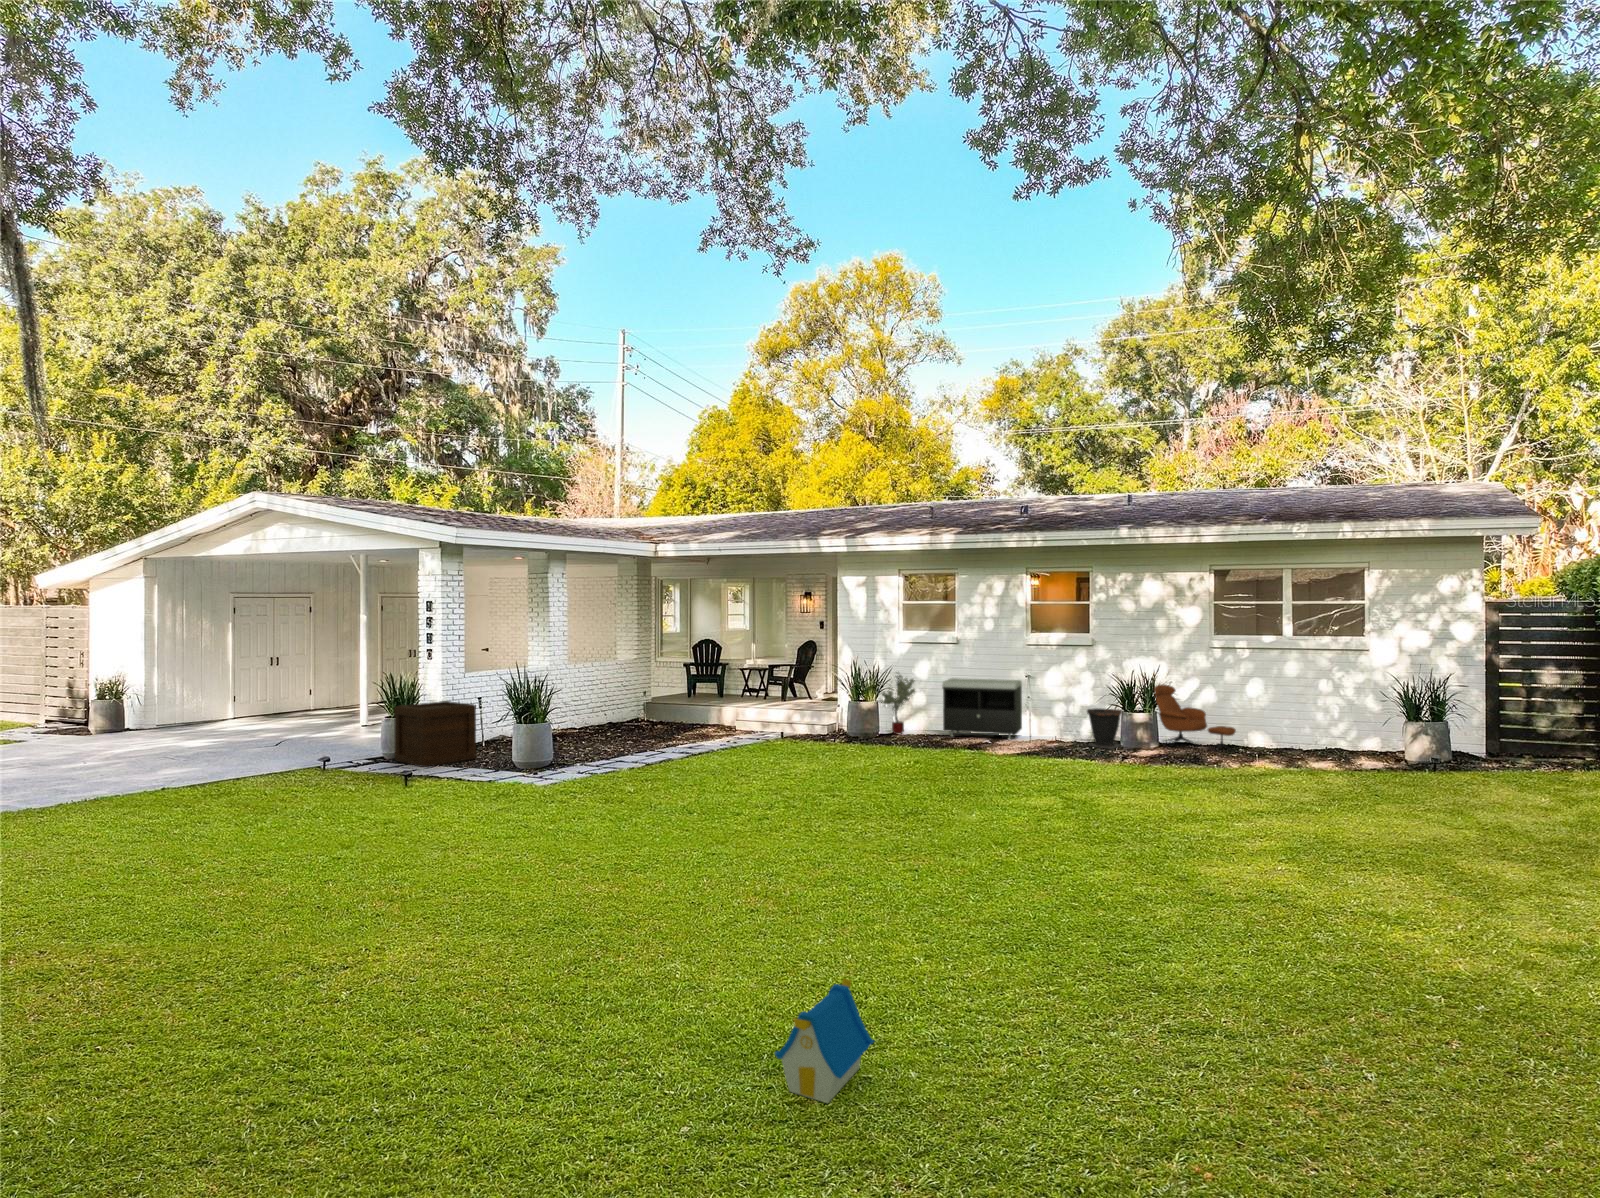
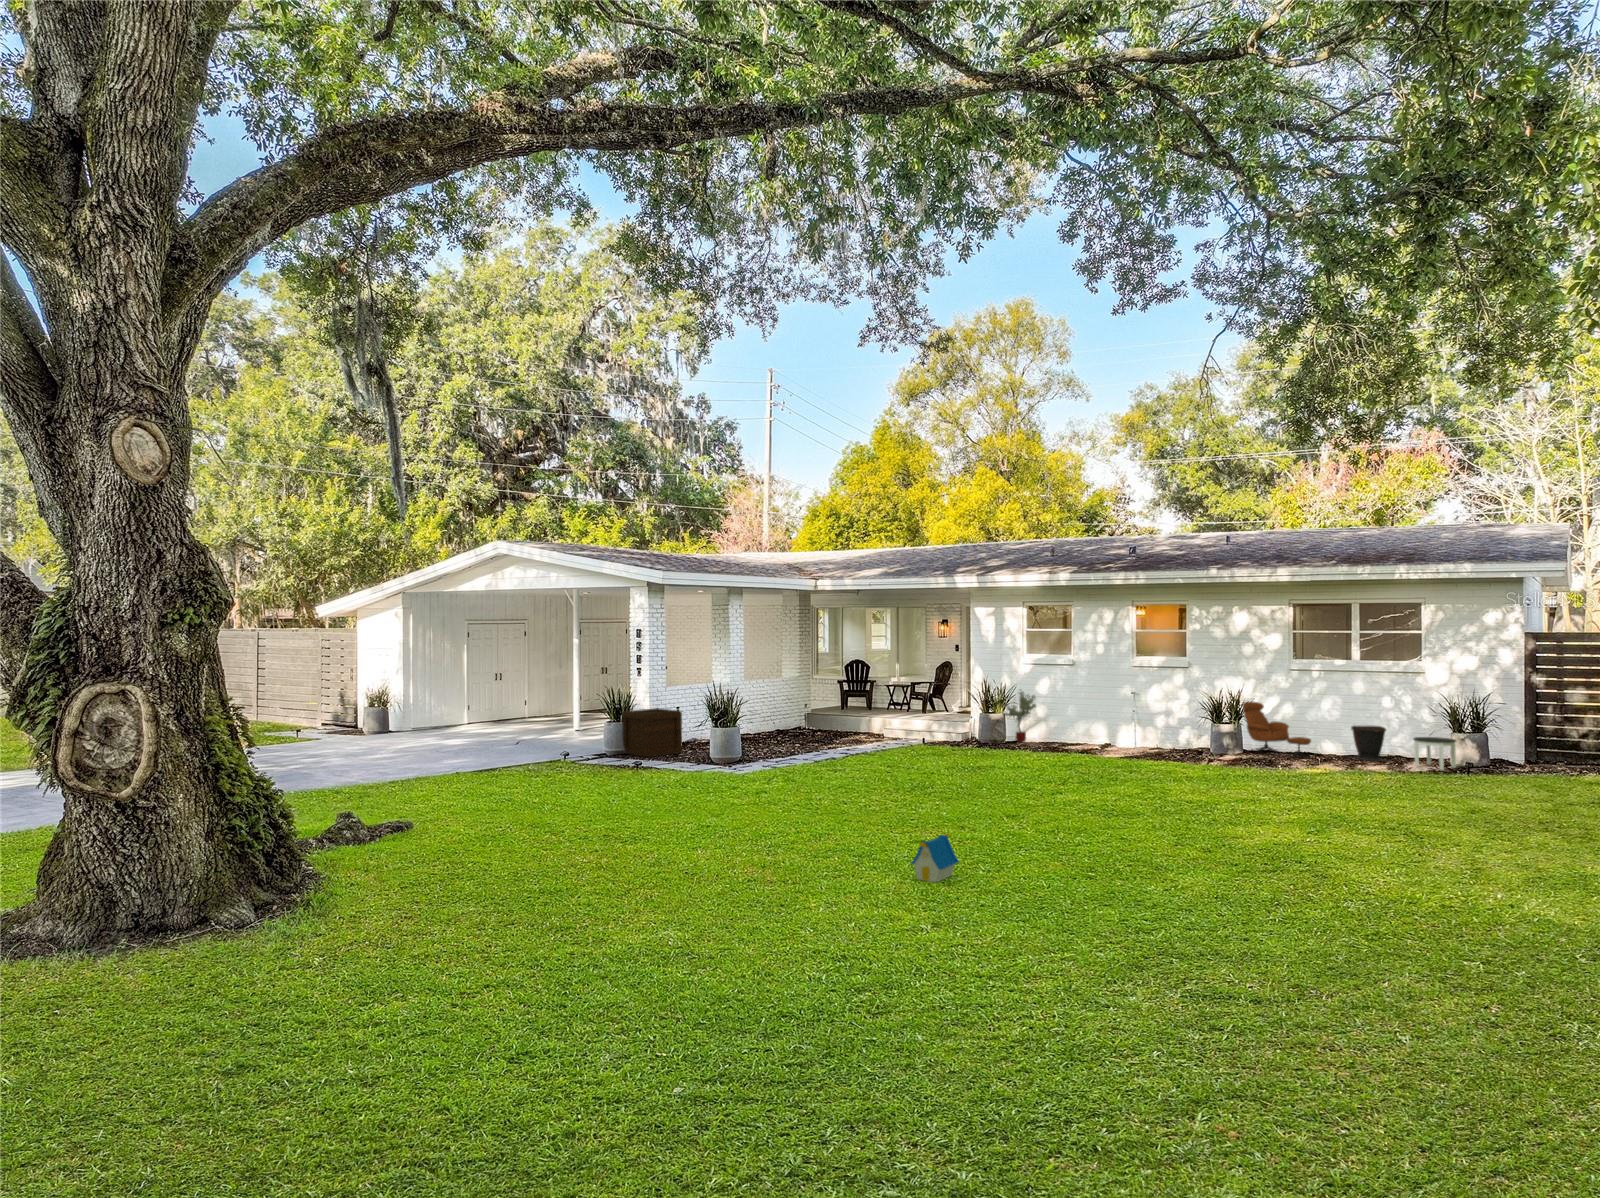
storage bench: present [942,678,1022,740] -> none [1058,695,1130,748]
bucket: present [1087,708,1122,749] -> present [1351,725,1386,761]
round table: none [1359,726,1412,766] -> present [1413,737,1456,770]

